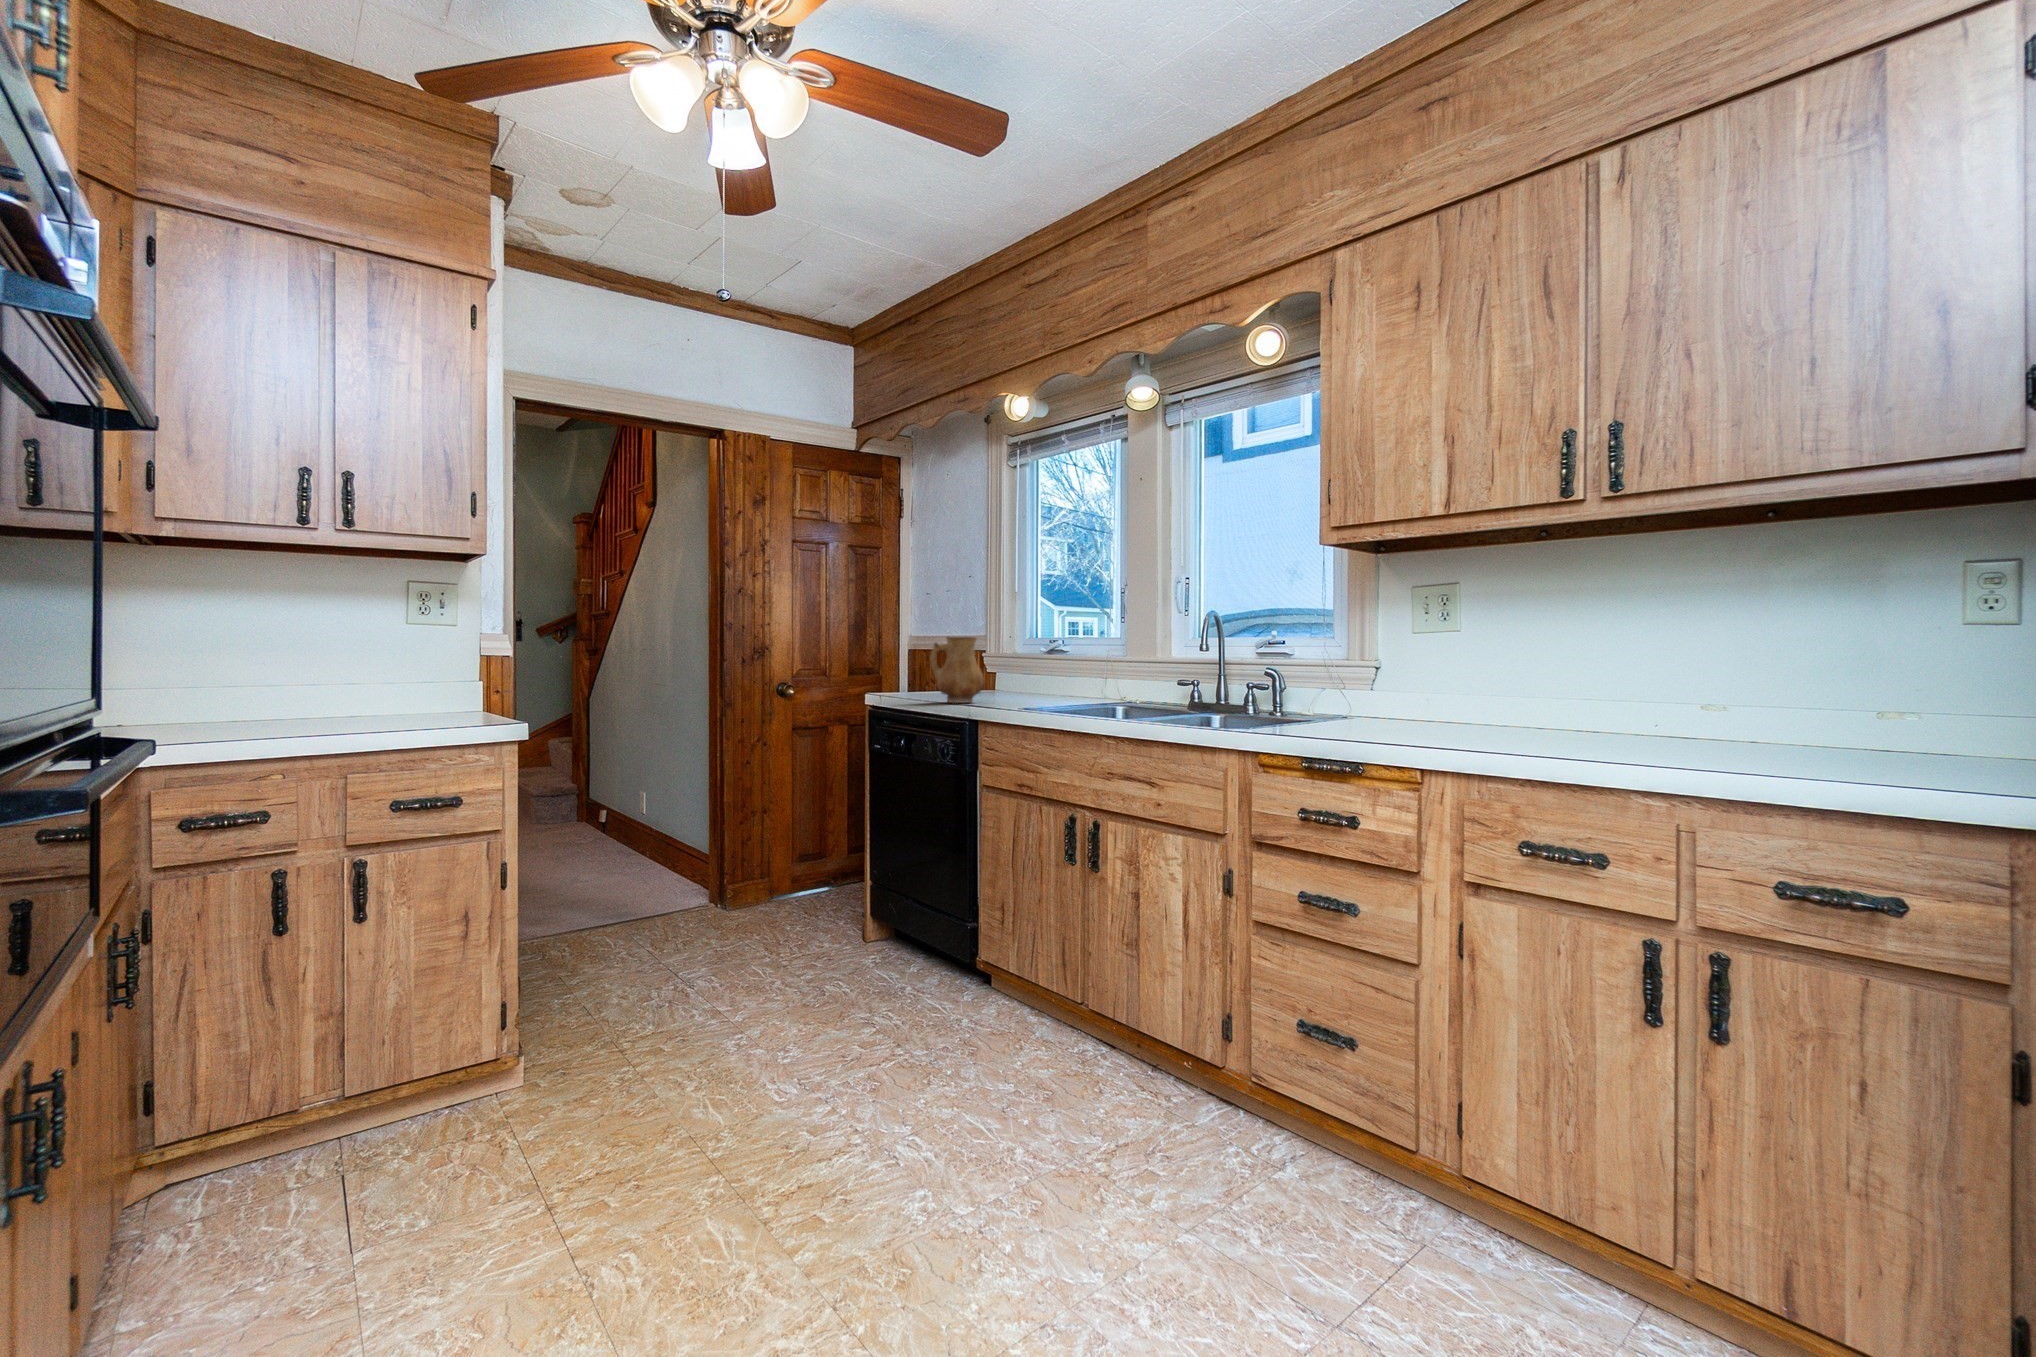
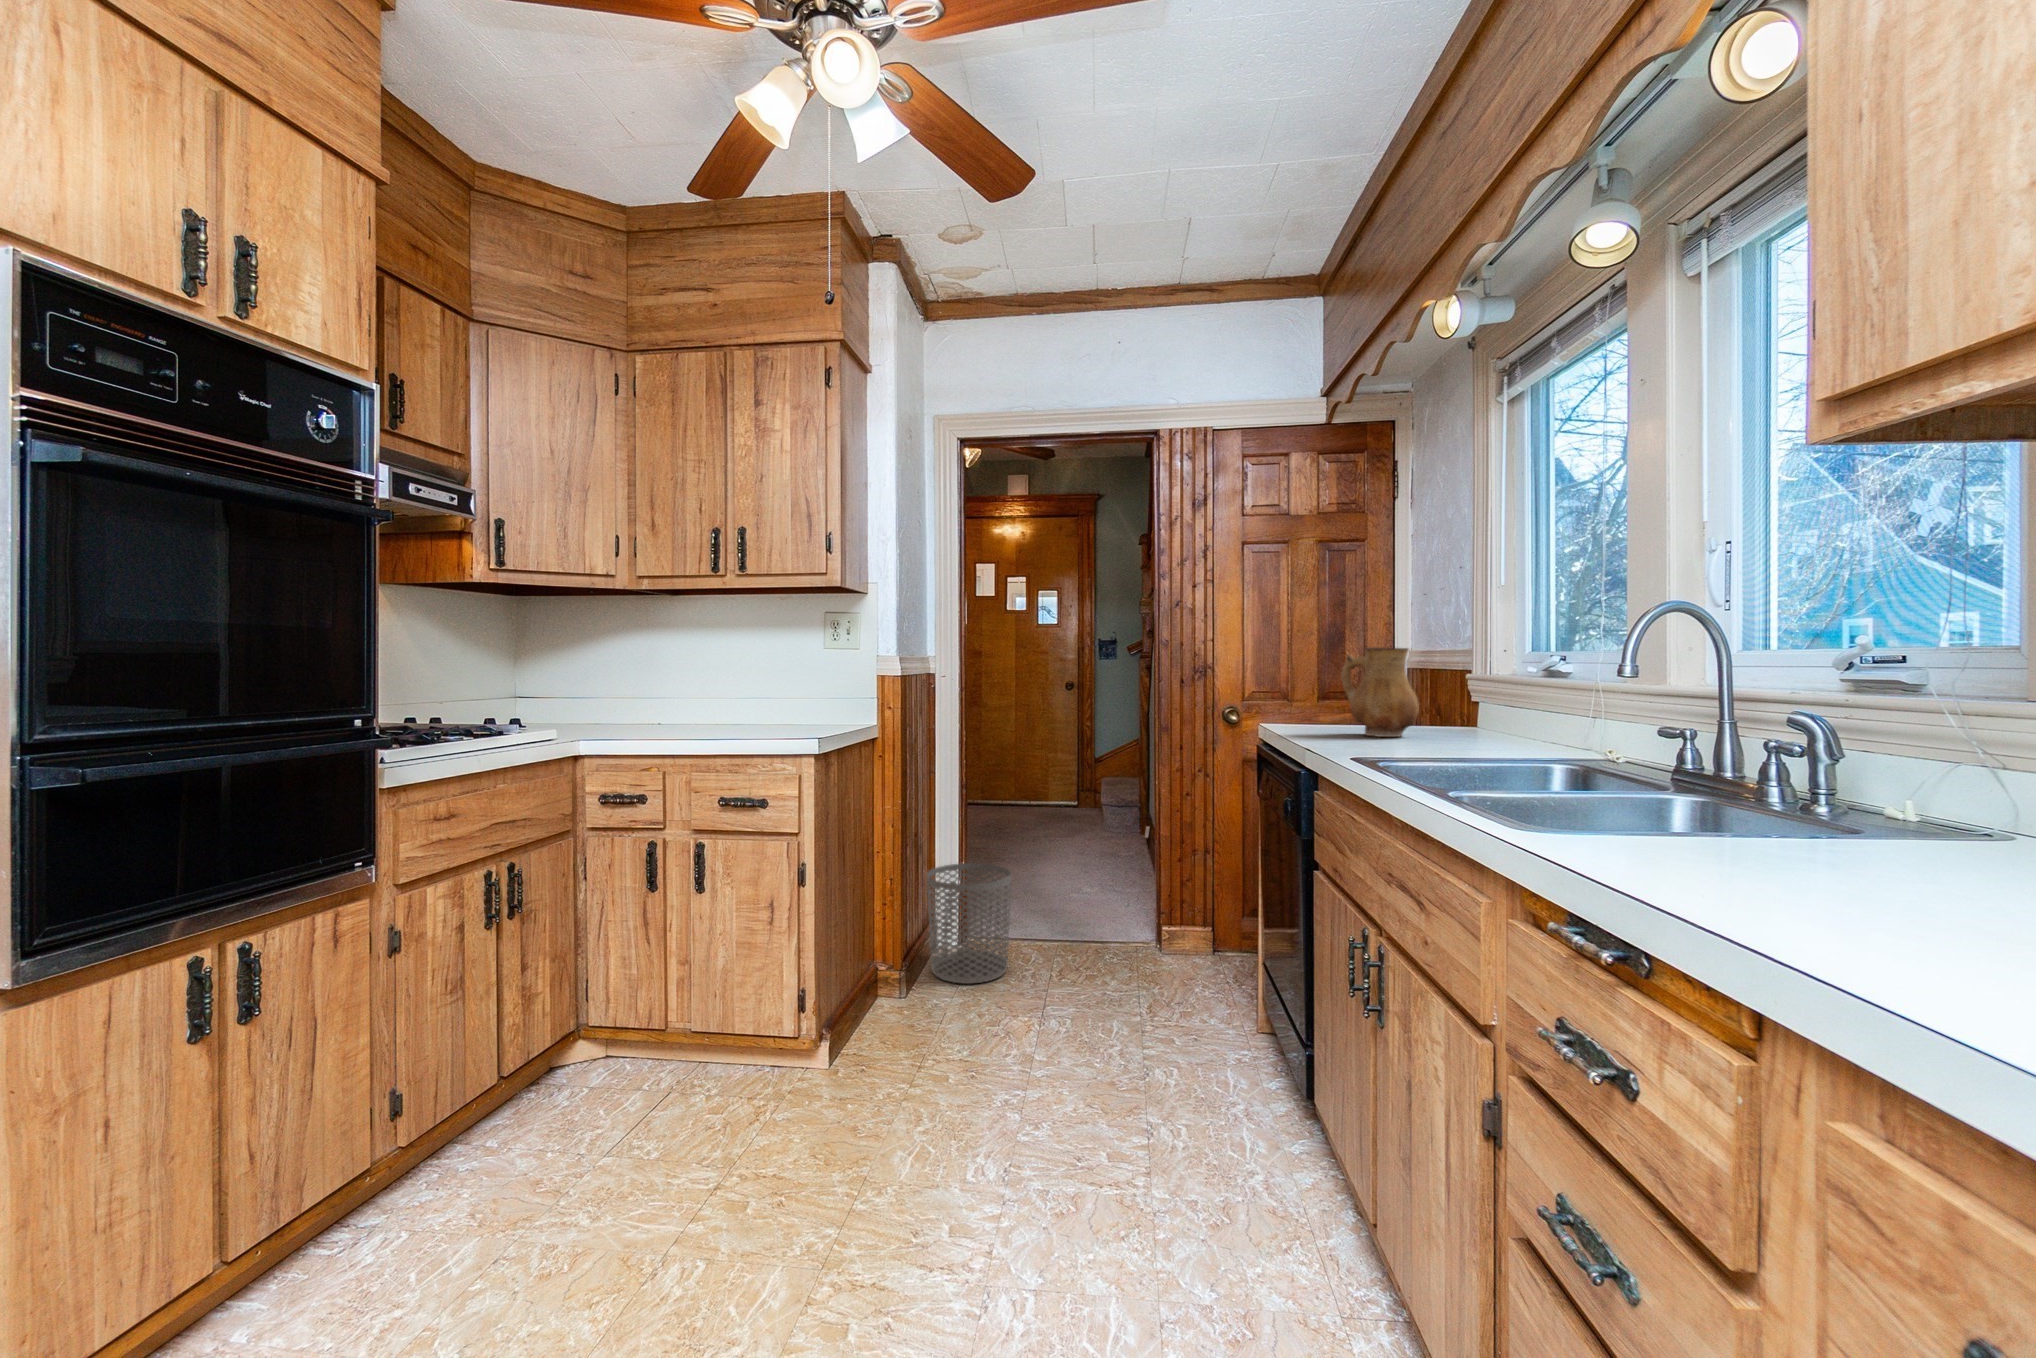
waste bin: none [514,863,616,992] -> present [927,863,1011,984]

